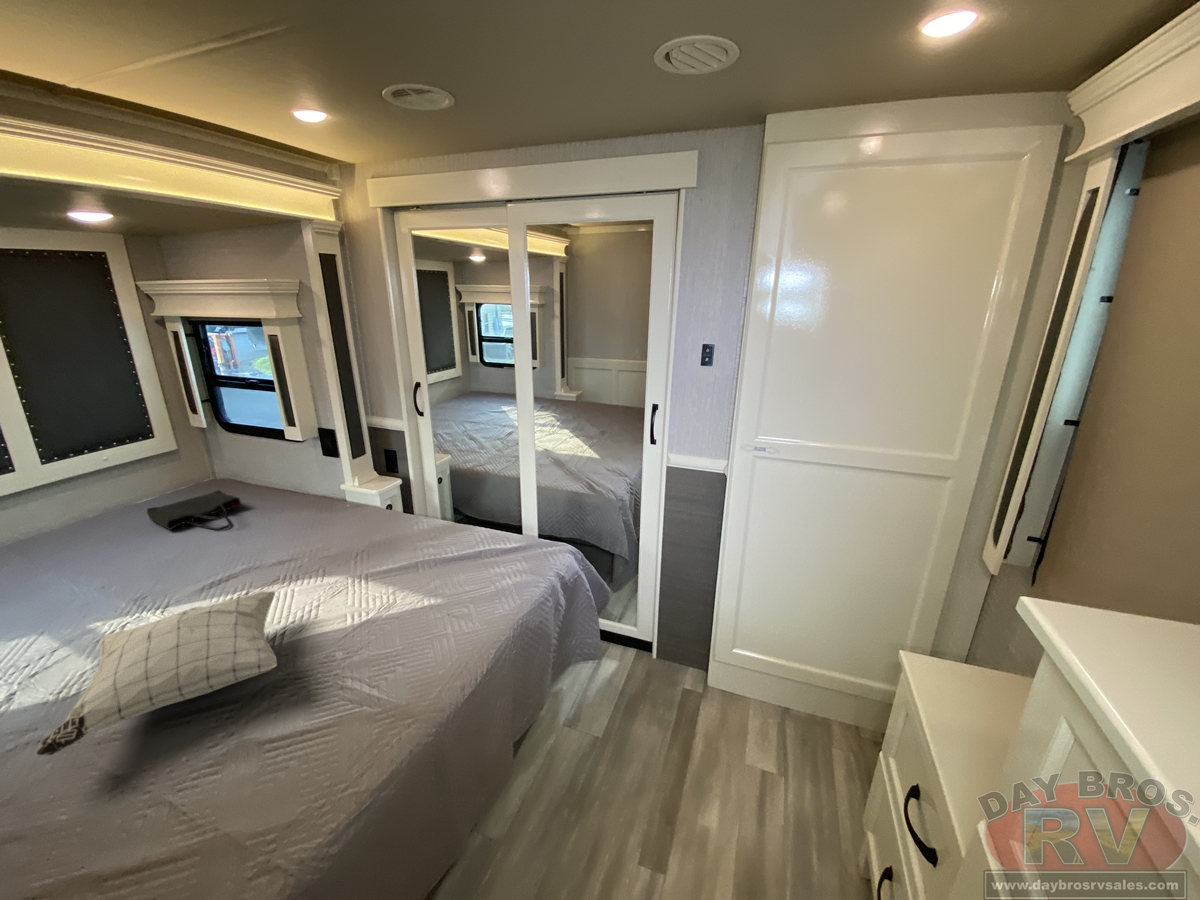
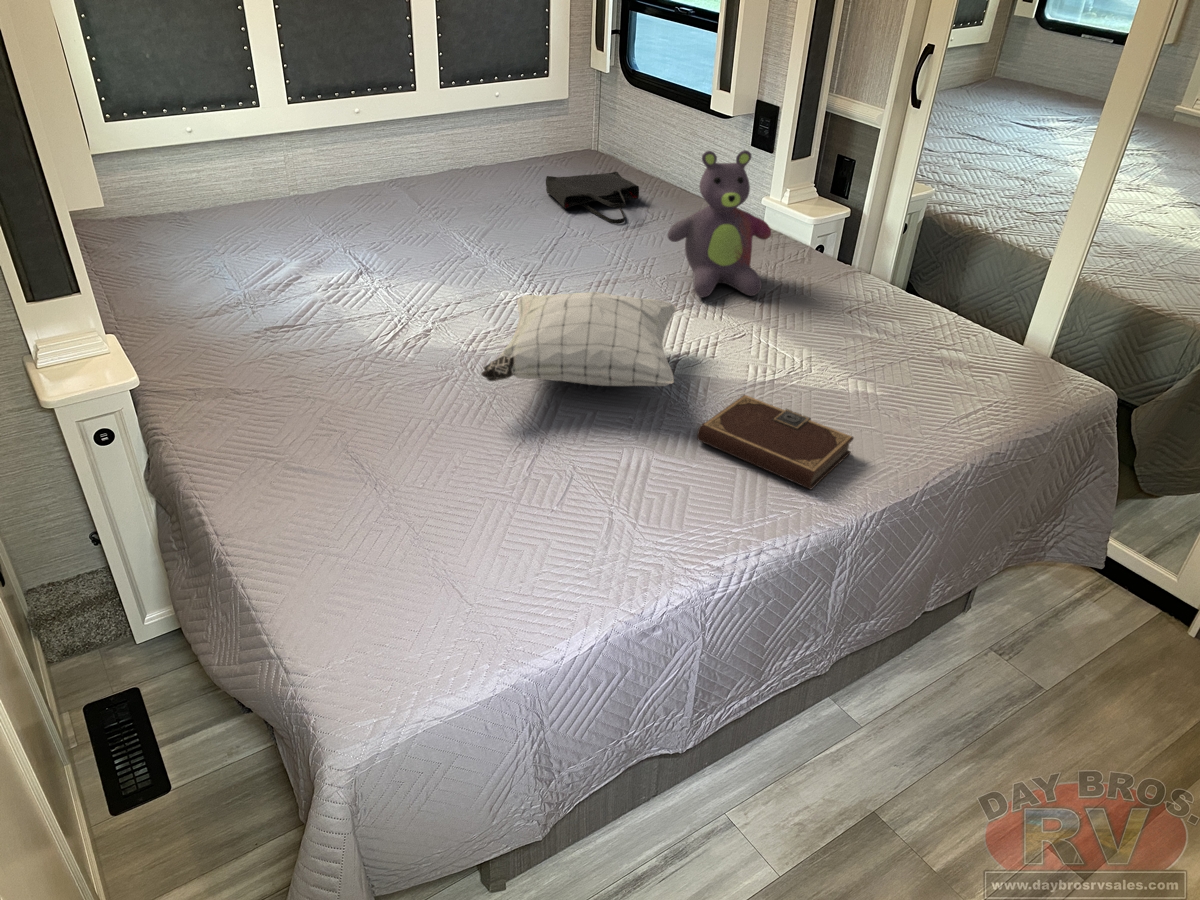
stuffed bear: none [262,466,349,570] -> present [668,150,771,297]
notebook: none [309,642,436,703] -> present [697,395,854,489]

